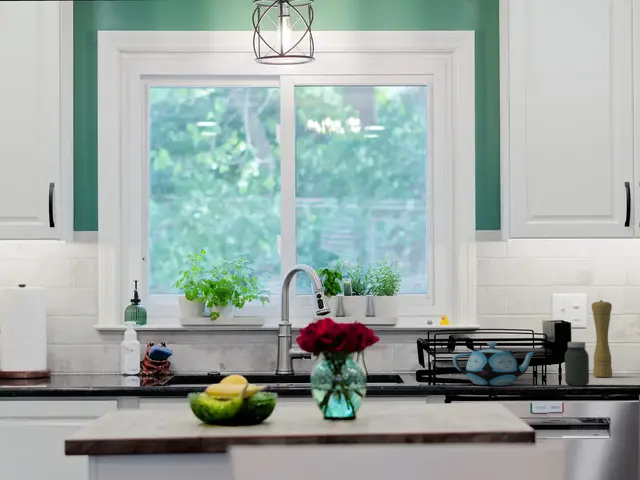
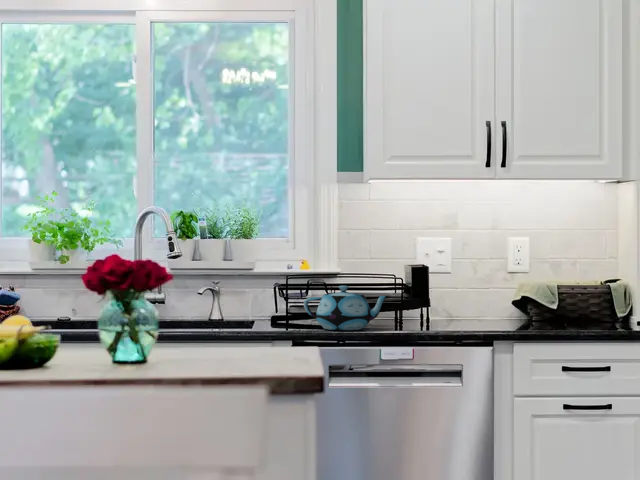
pepper mill: present [592,300,612,377] -> none [453,244,473,322]
jar: present [565,342,589,386] -> none [417,285,442,330]

